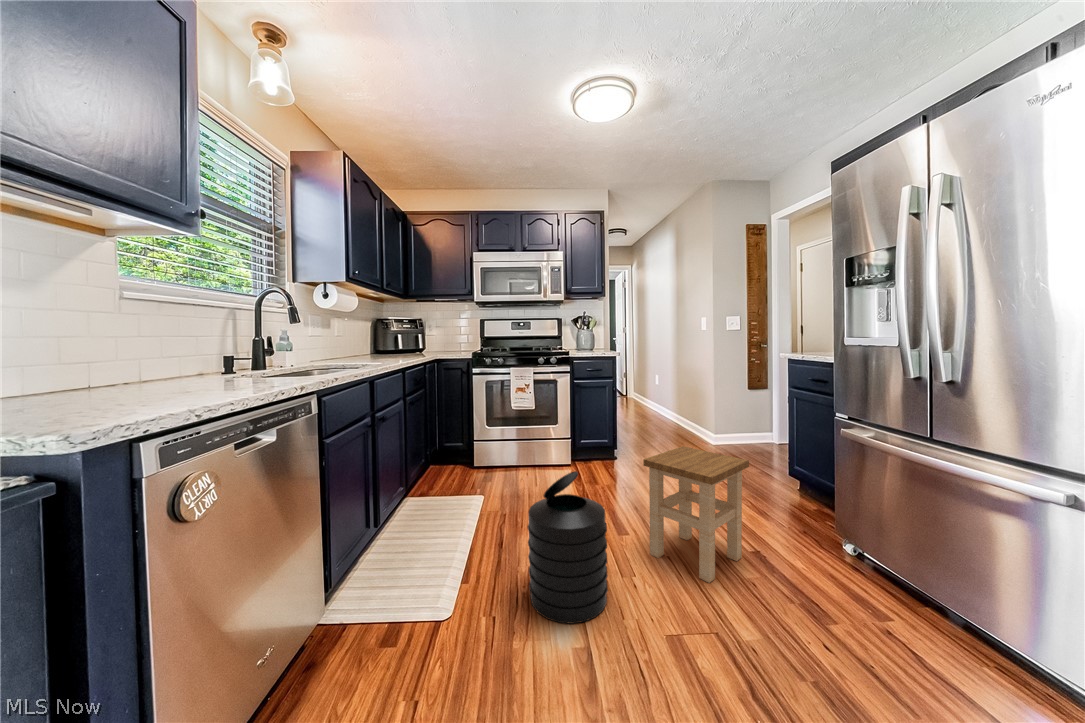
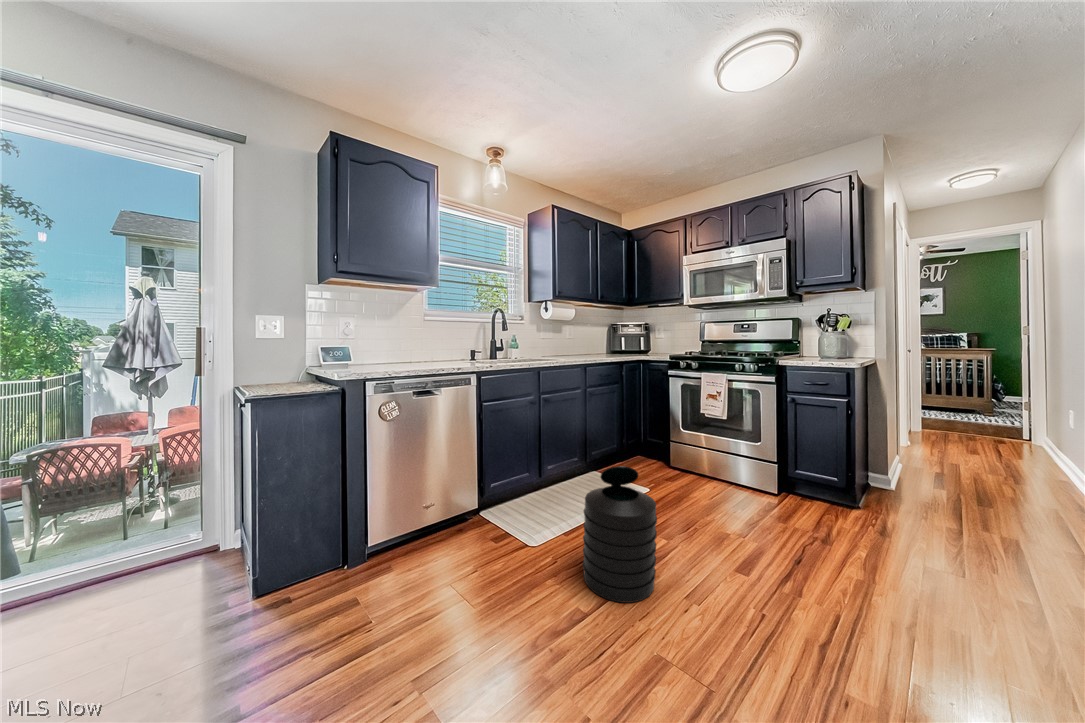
stool: present [643,446,749,583] -> none [740,484,898,666]

